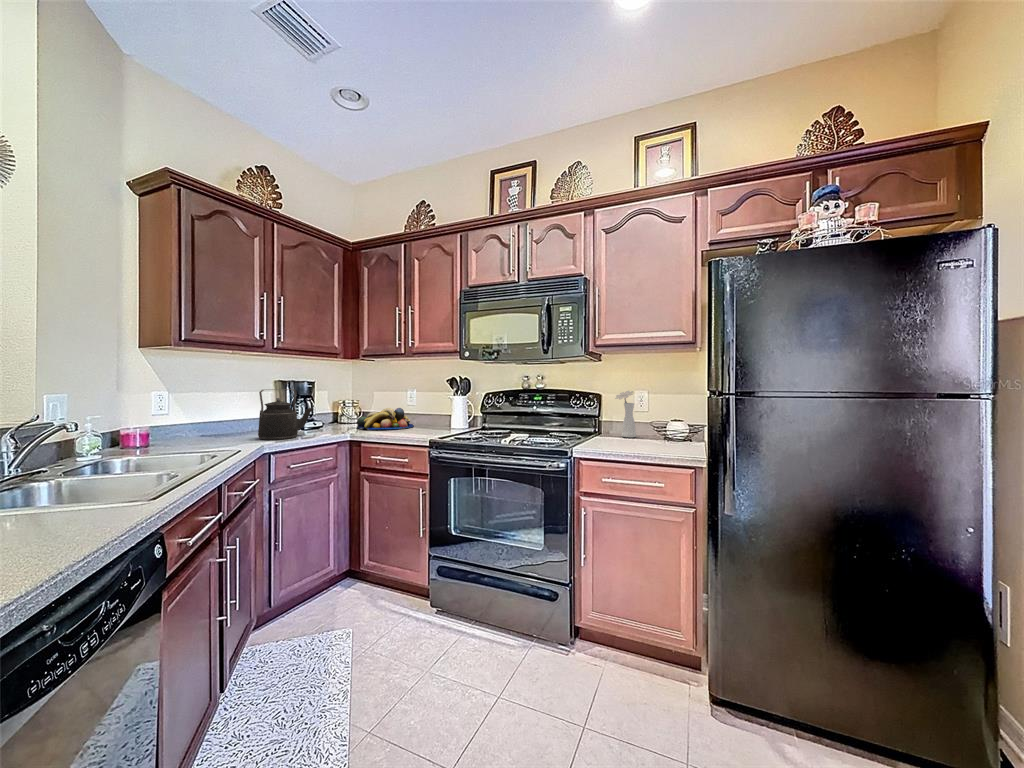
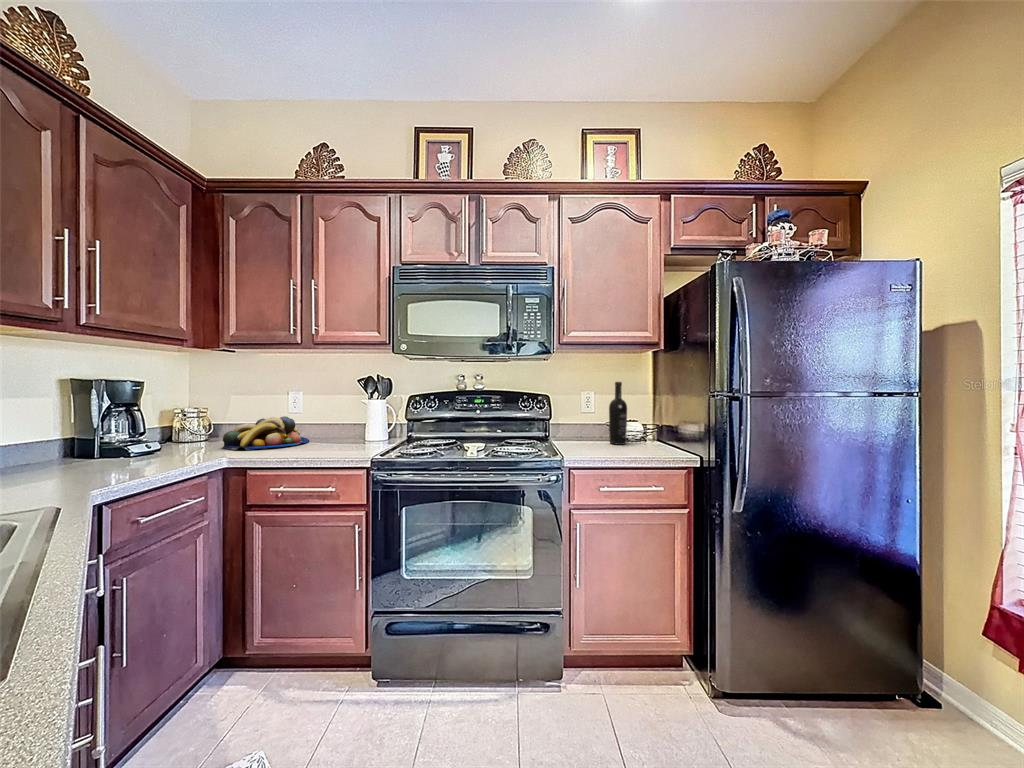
wine bottle: none [646,382,664,444] -> present [609,382,627,445]
kettle: present [258,389,313,440] -> none [49,394,157,482]
vase: present [615,391,636,437] -> none [566,391,588,439]

